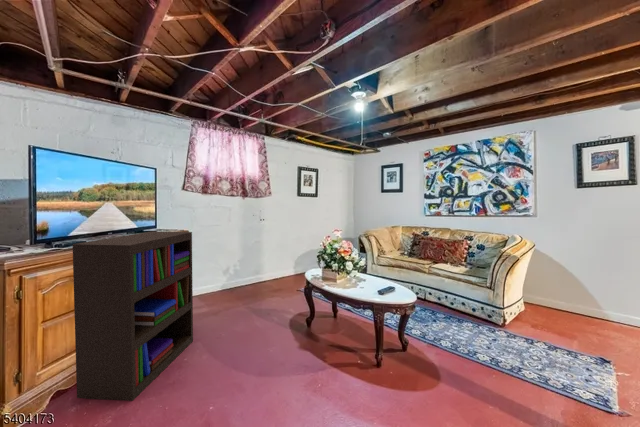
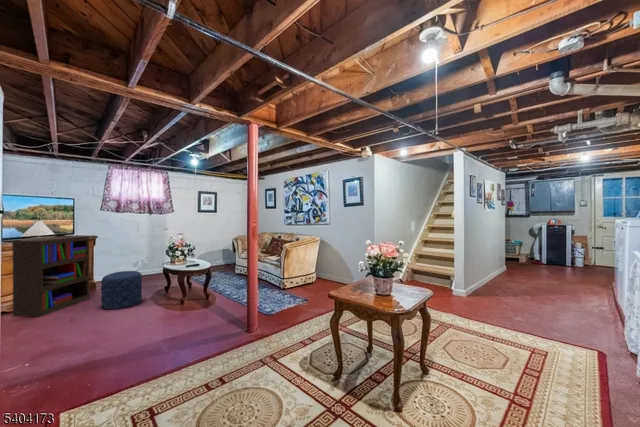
pouf: none [231,296,294,376] -> present [101,271,142,309]

